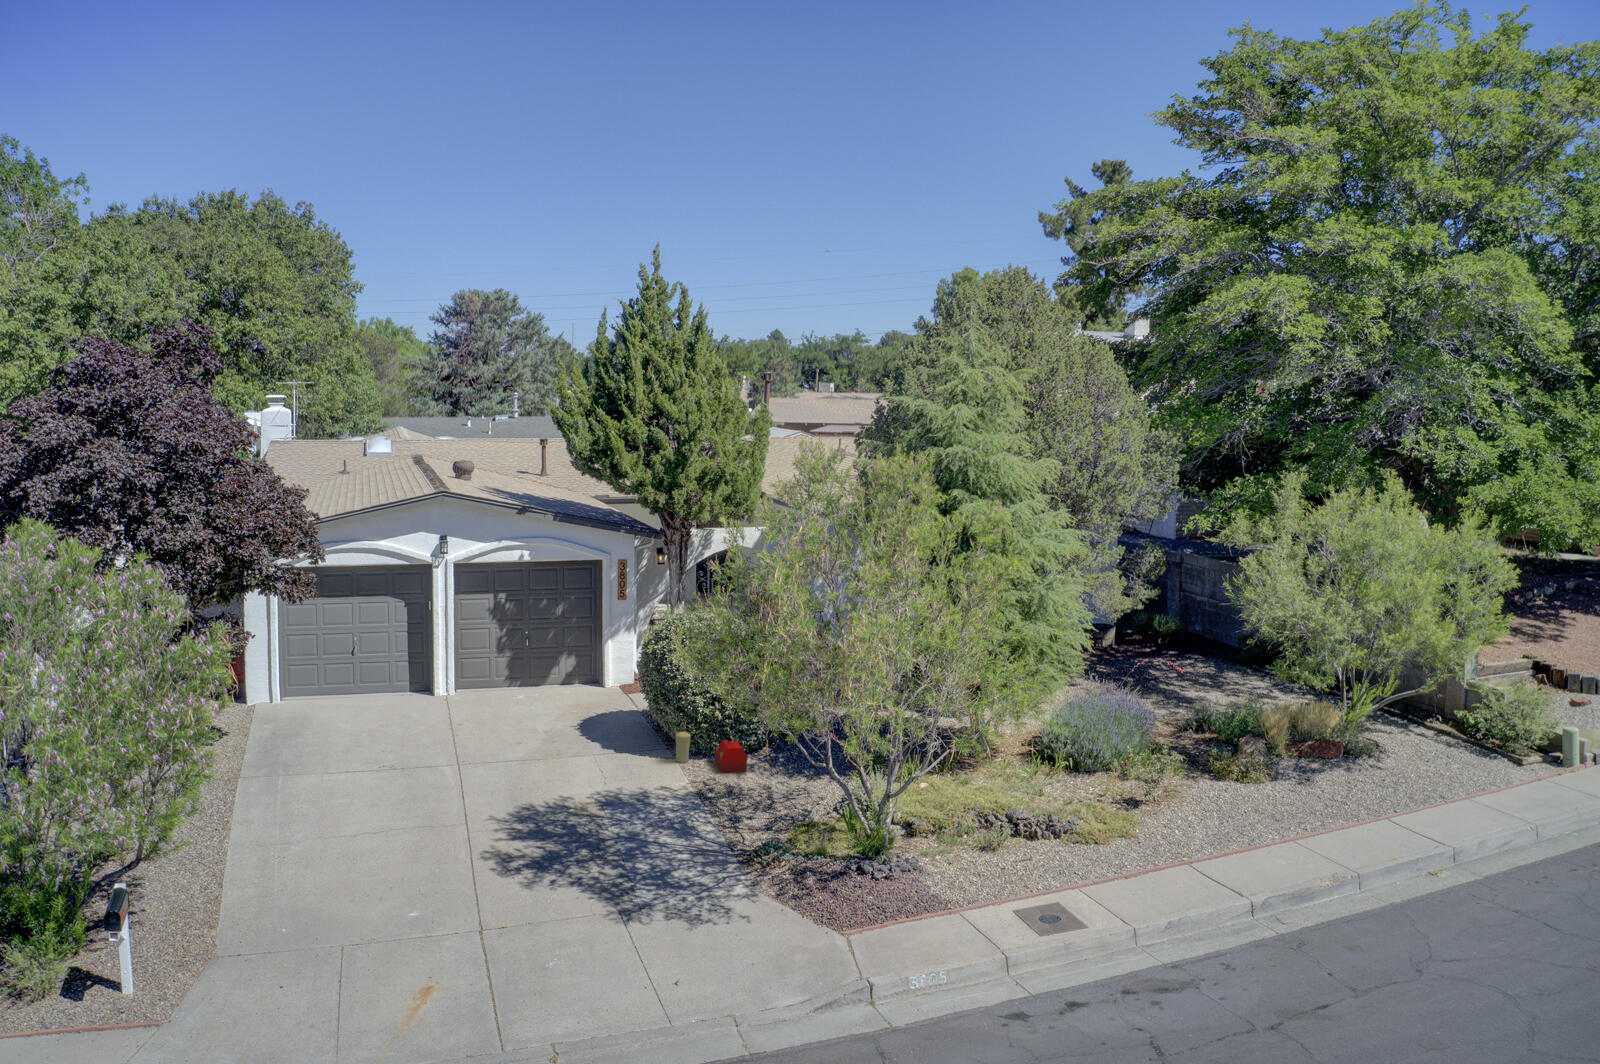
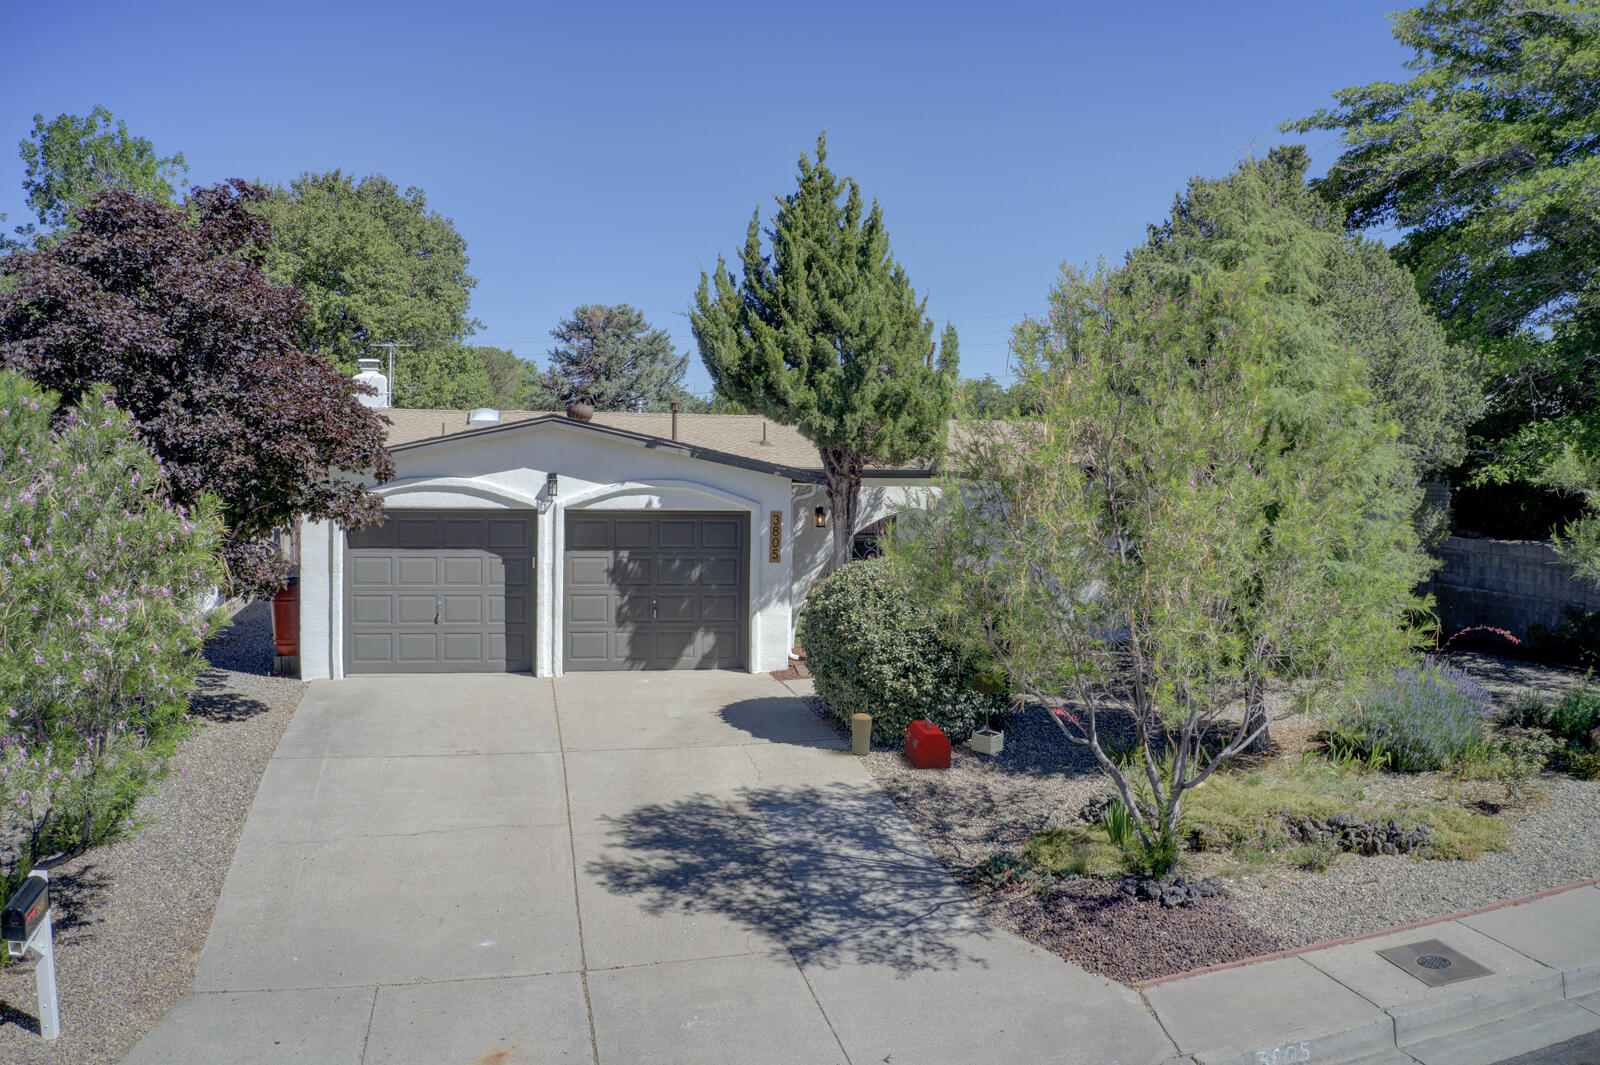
potted tree: none [762,700,789,760] -> present [969,673,1006,755]

